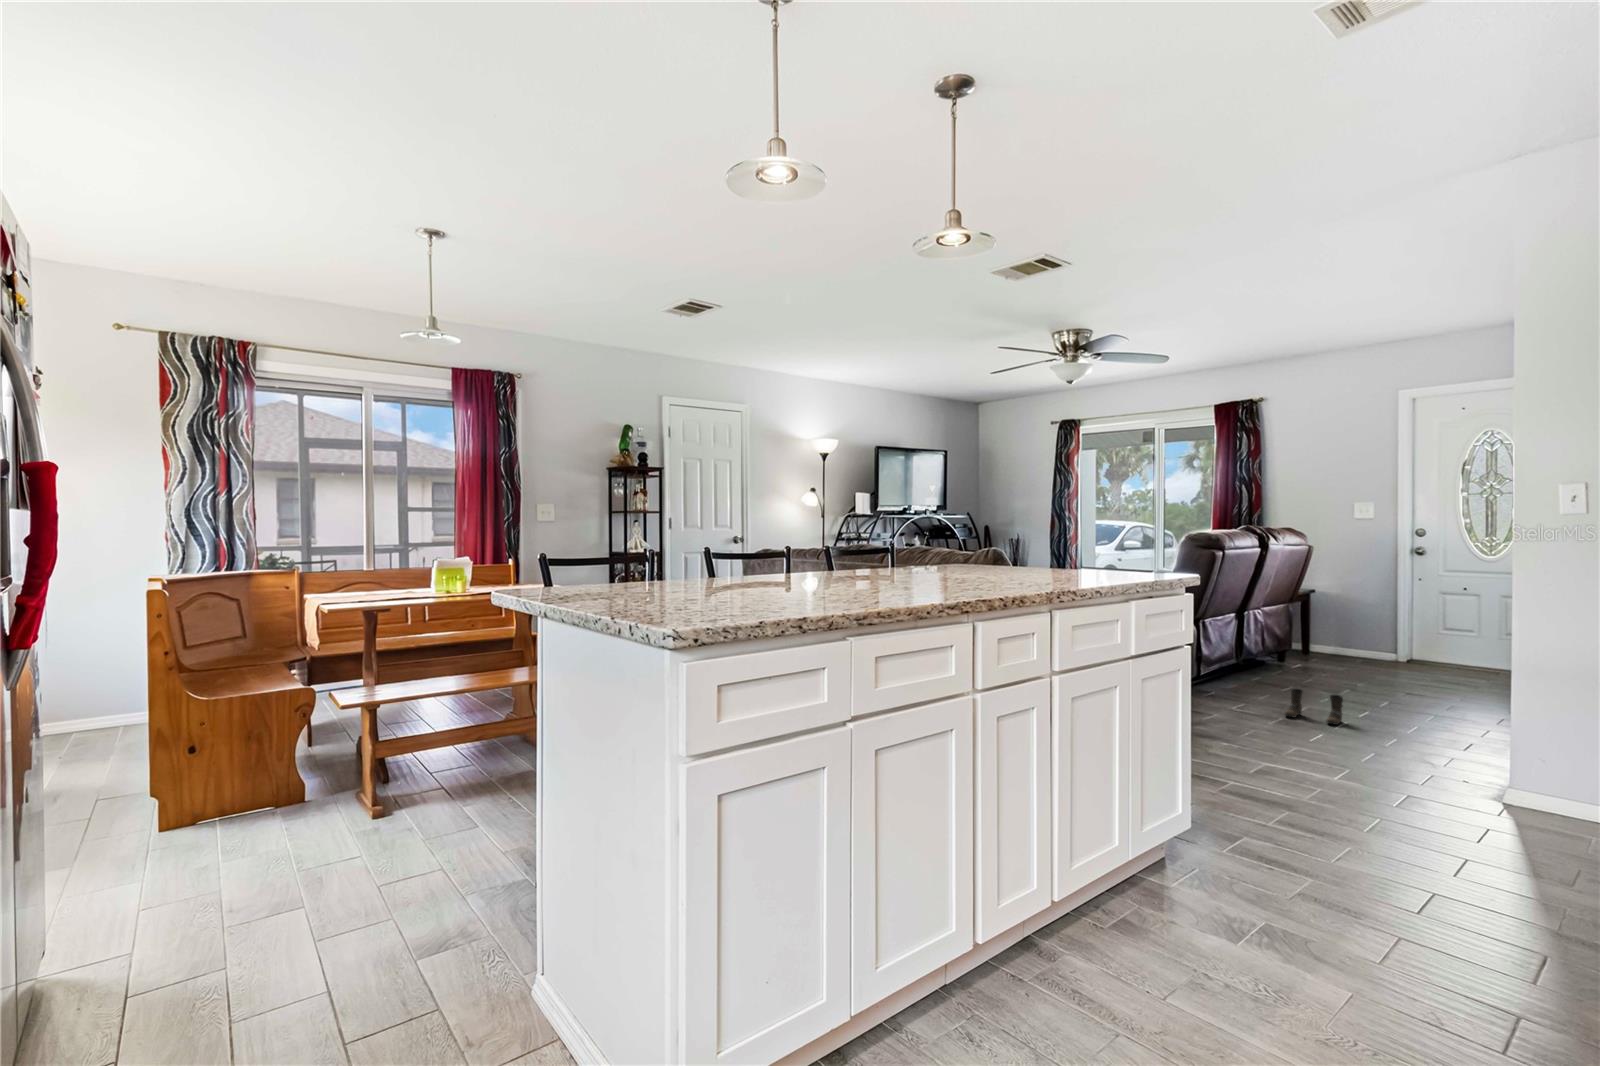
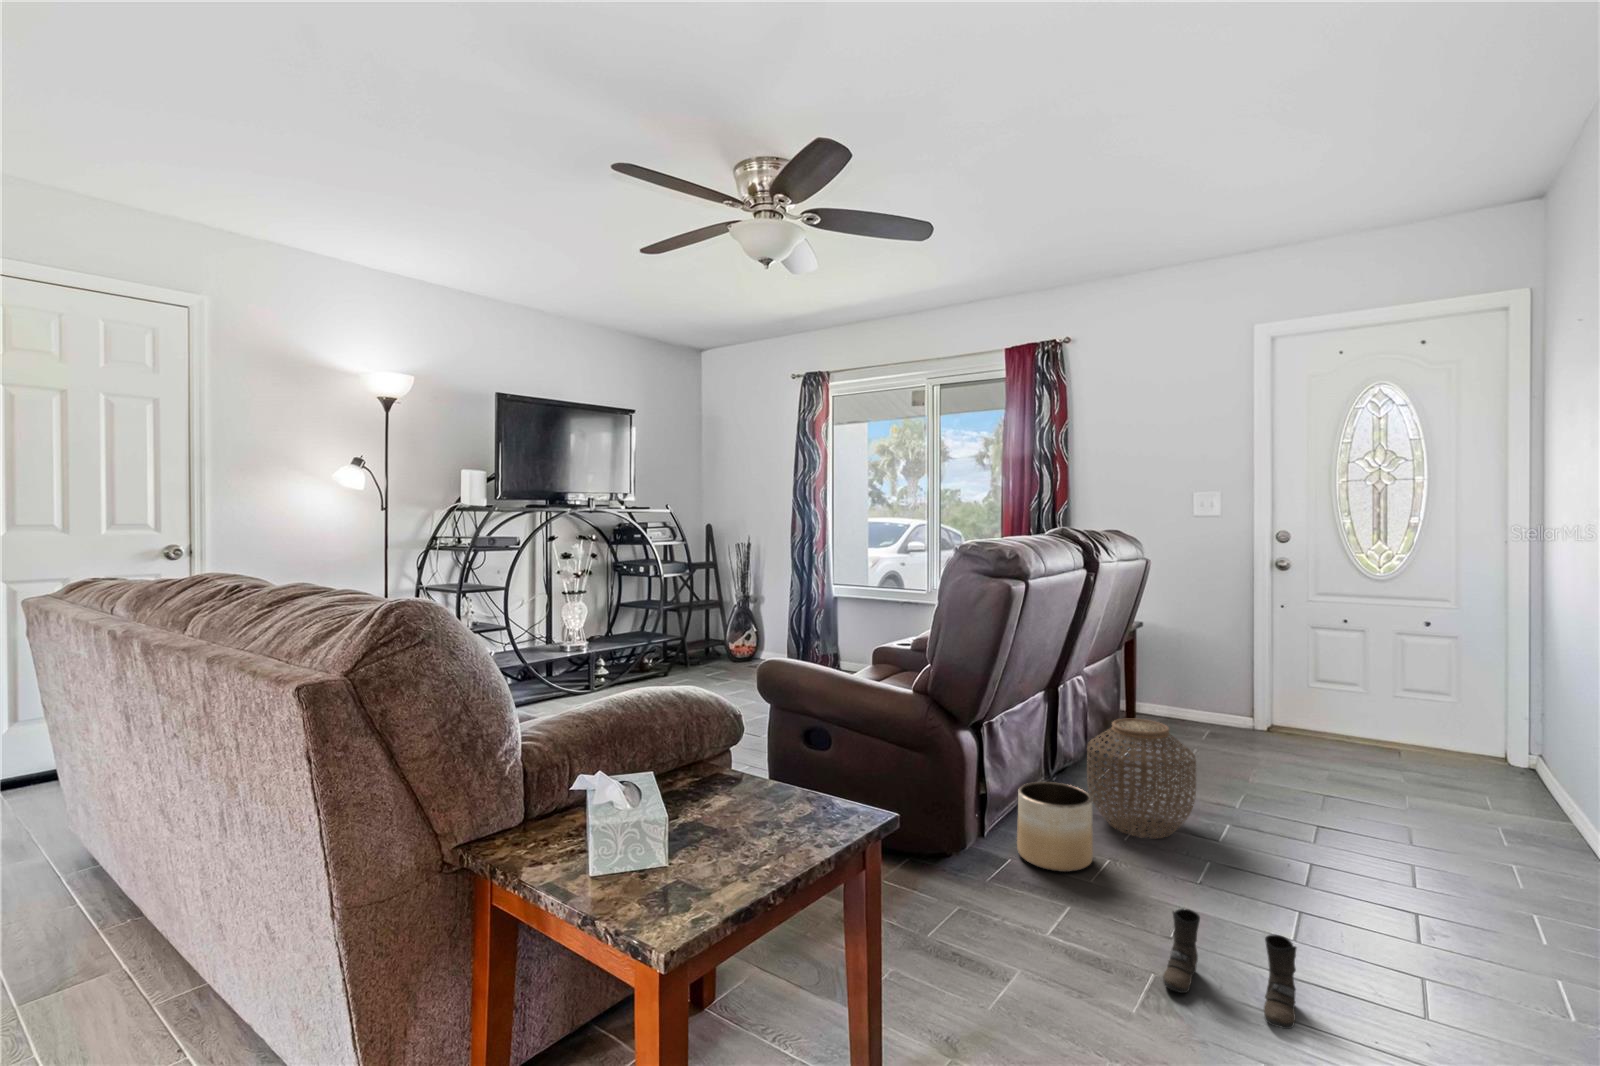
woven basket: none [1261,629,1323,688] -> present [1087,719,1196,838]
planter: none [1220,655,1260,693] -> present [1017,782,1093,872]

